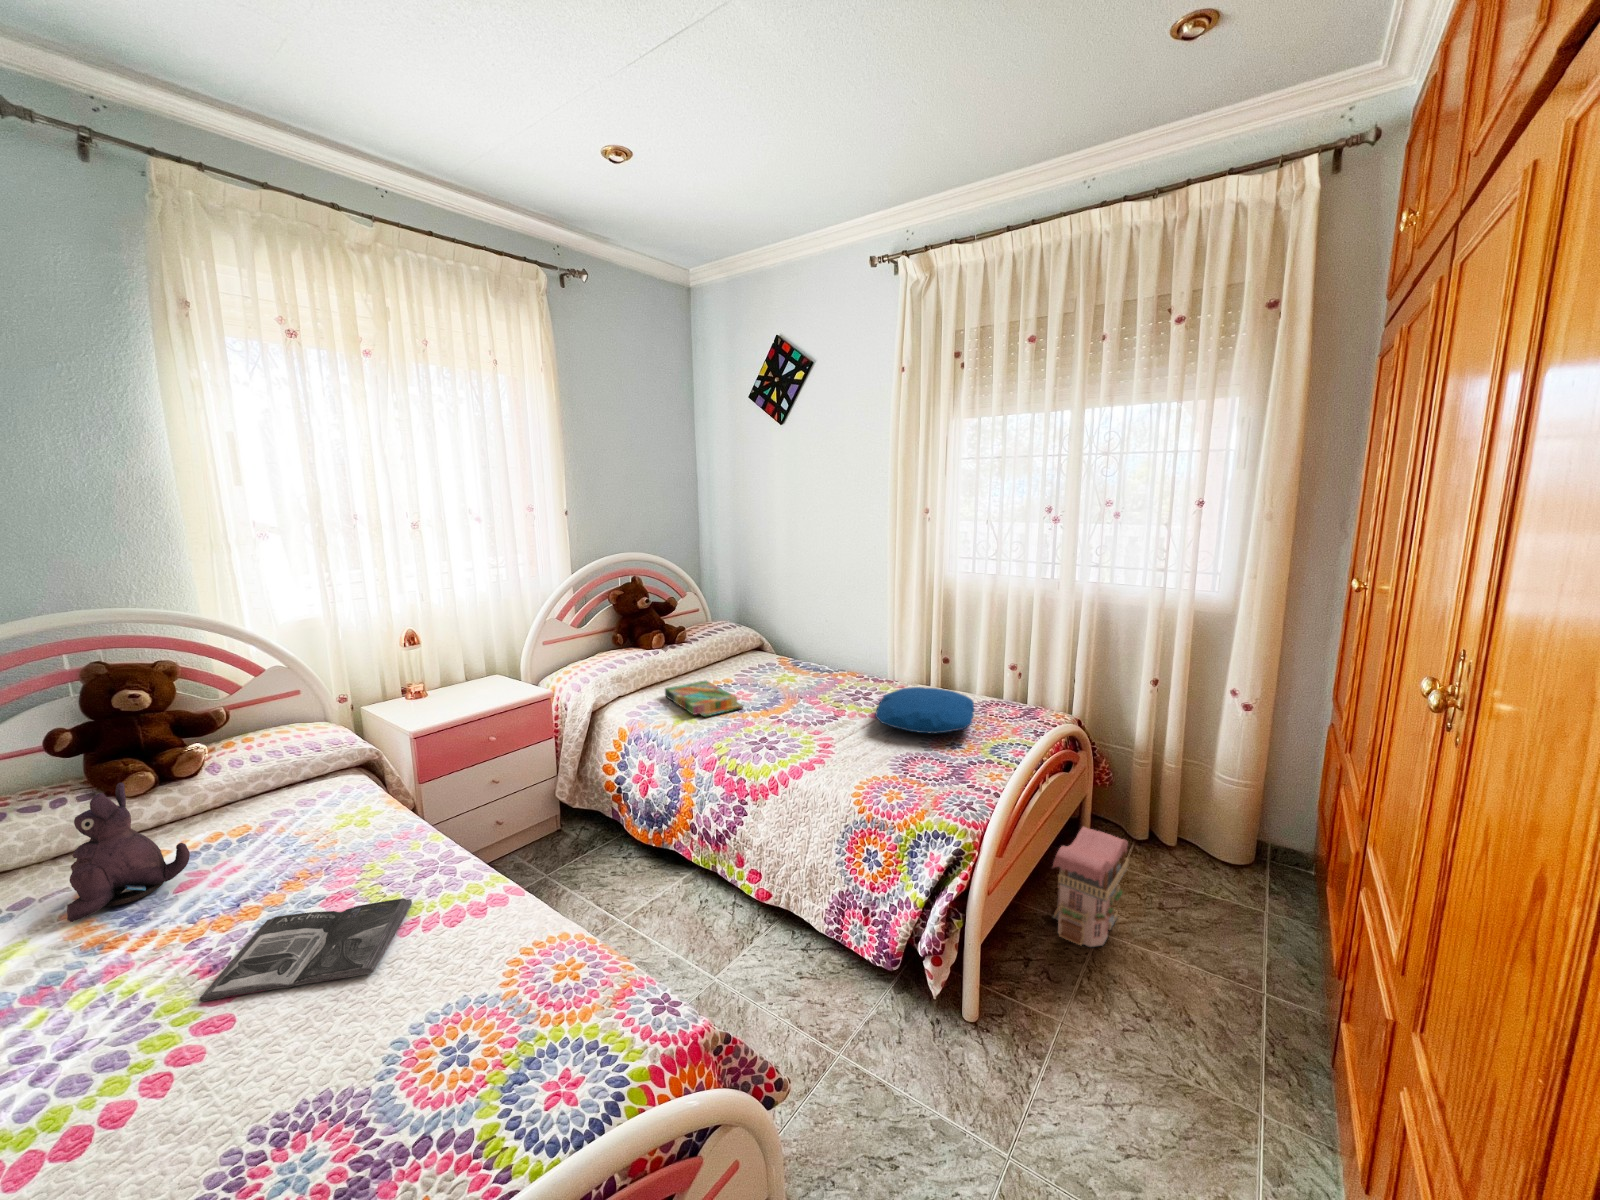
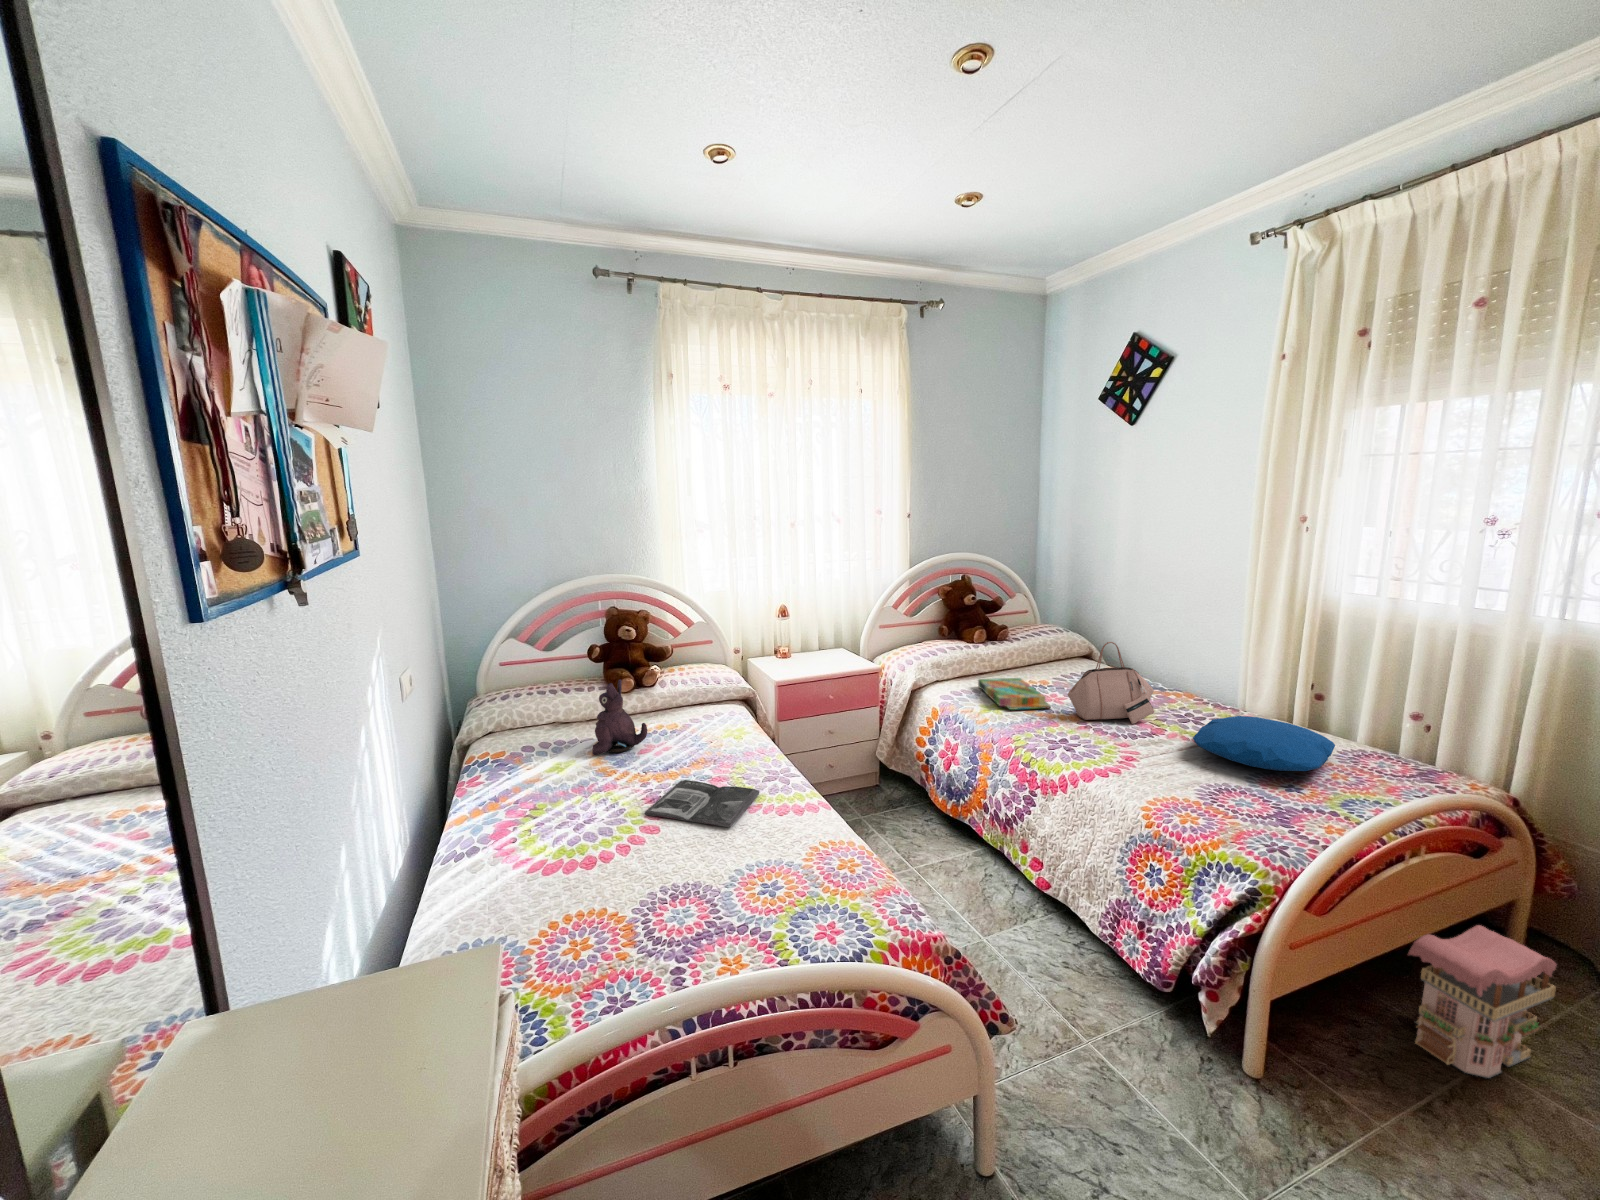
handbag: none [760,634,836,714] -> present [1068,642,1154,724]

